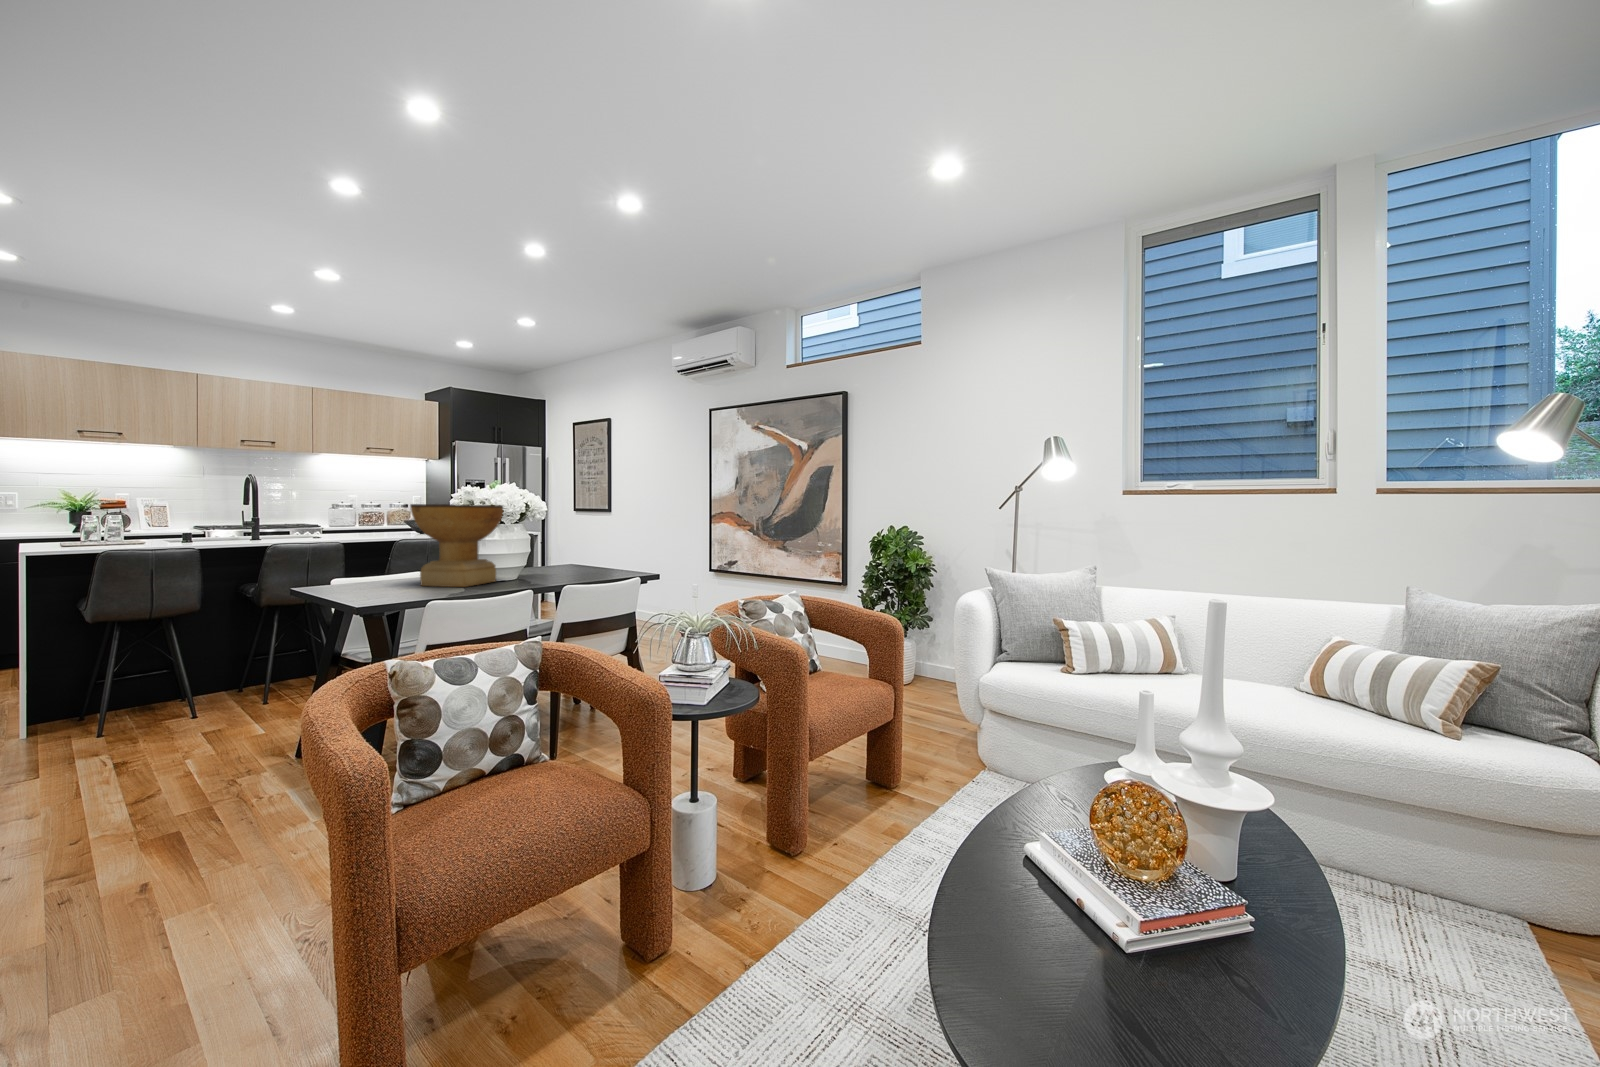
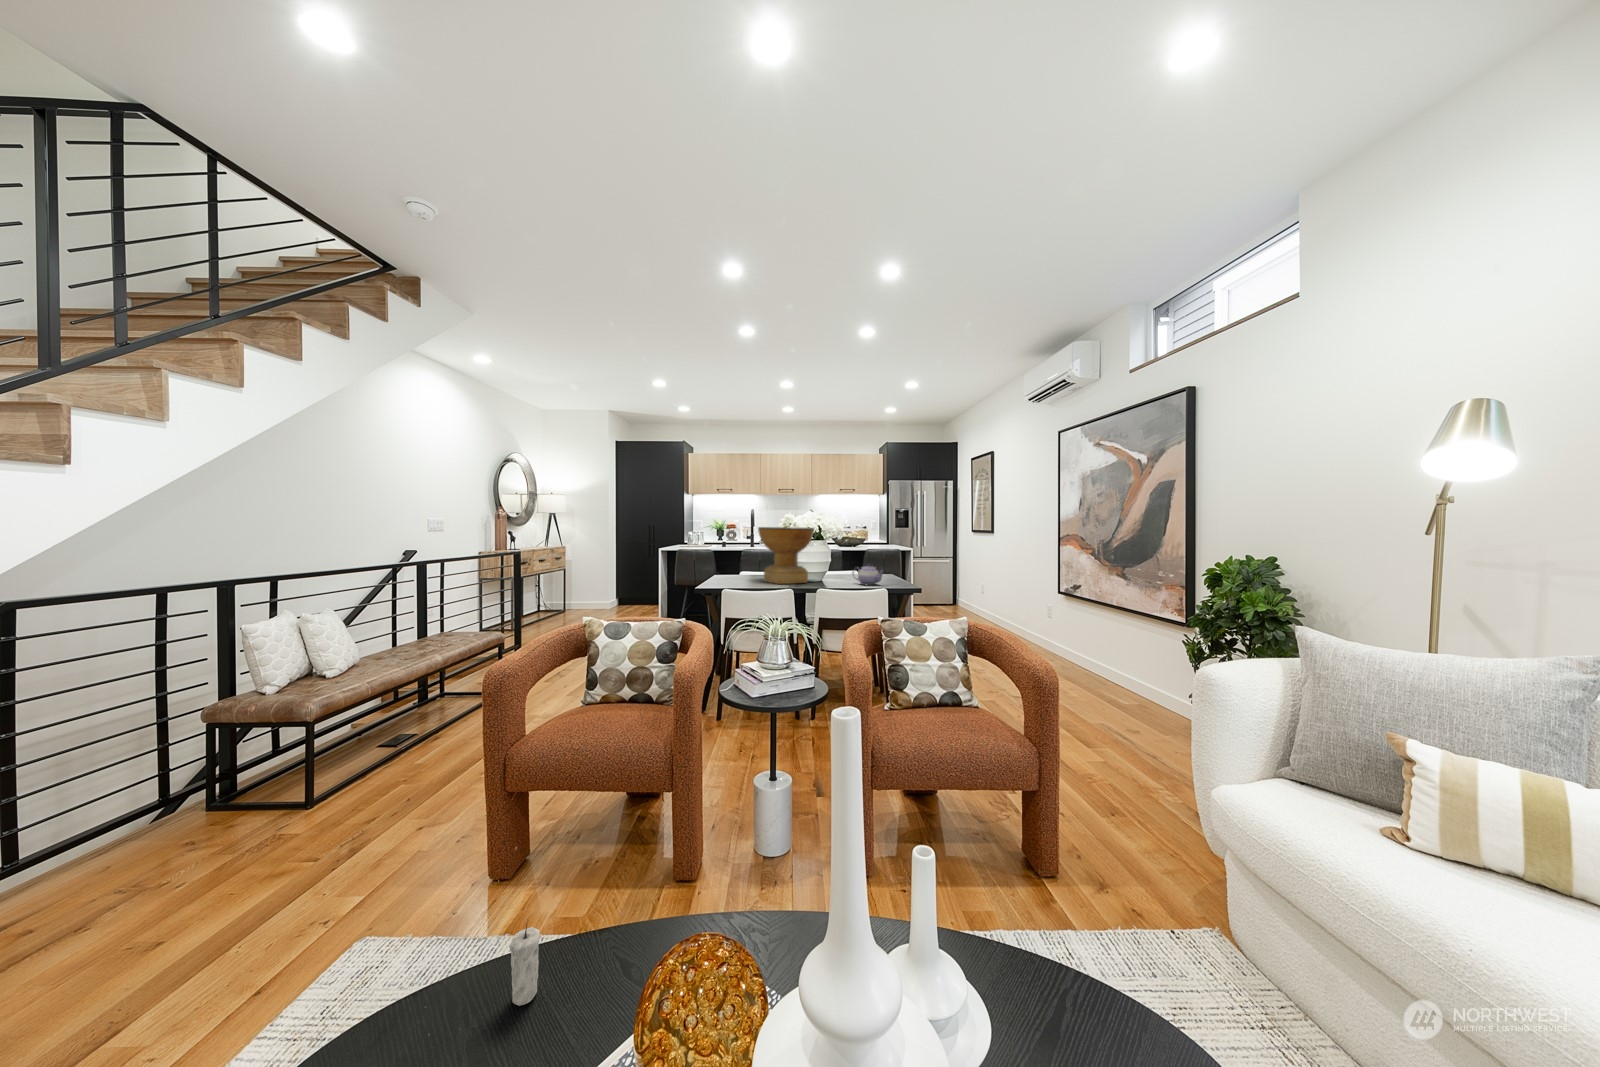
teapot: none [552,550,599,577] -> present [852,564,884,585]
candle: none [988,871,1015,947] -> present [509,925,540,1006]

